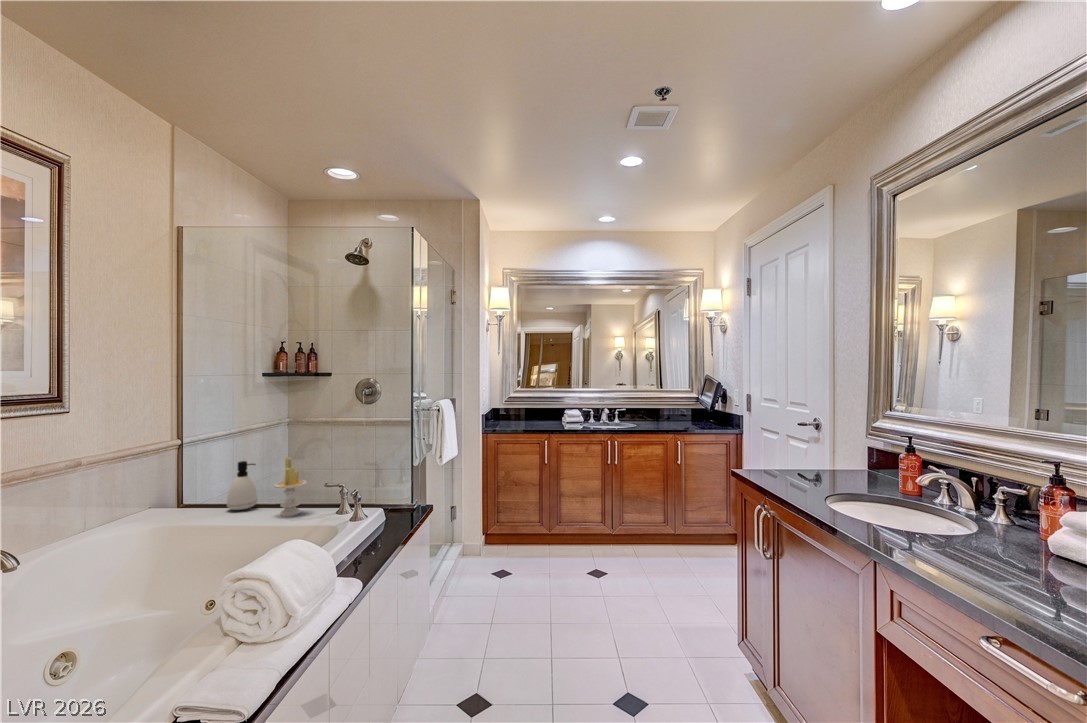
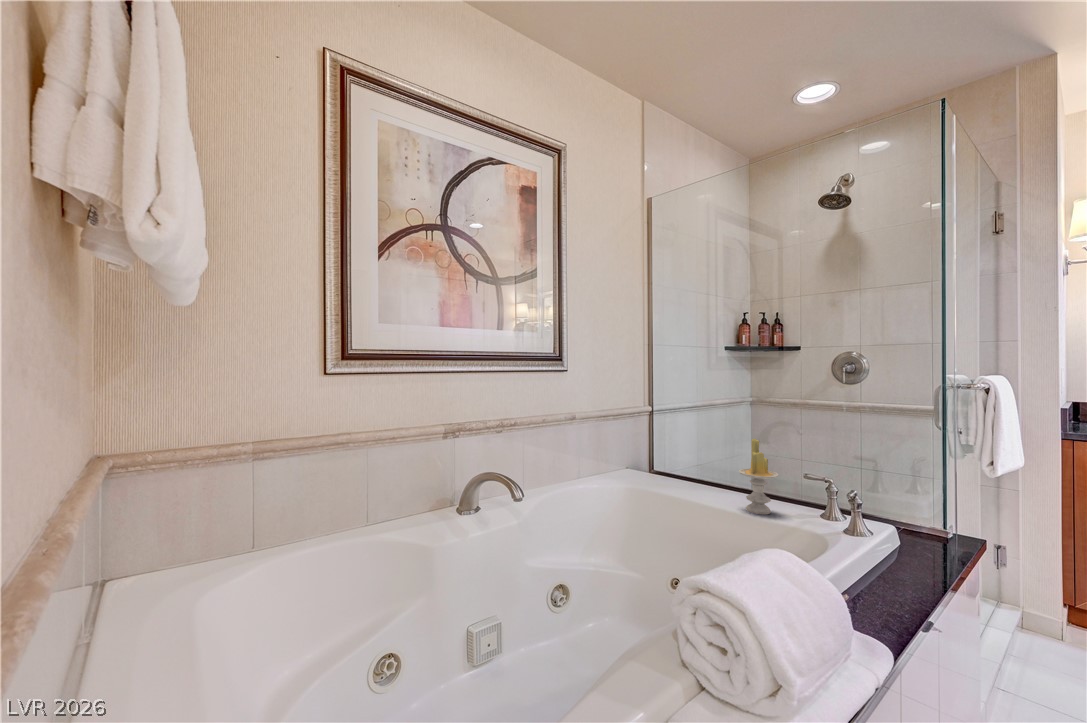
soap dispenser: present [227,461,257,510] -> none [689,438,720,493]

